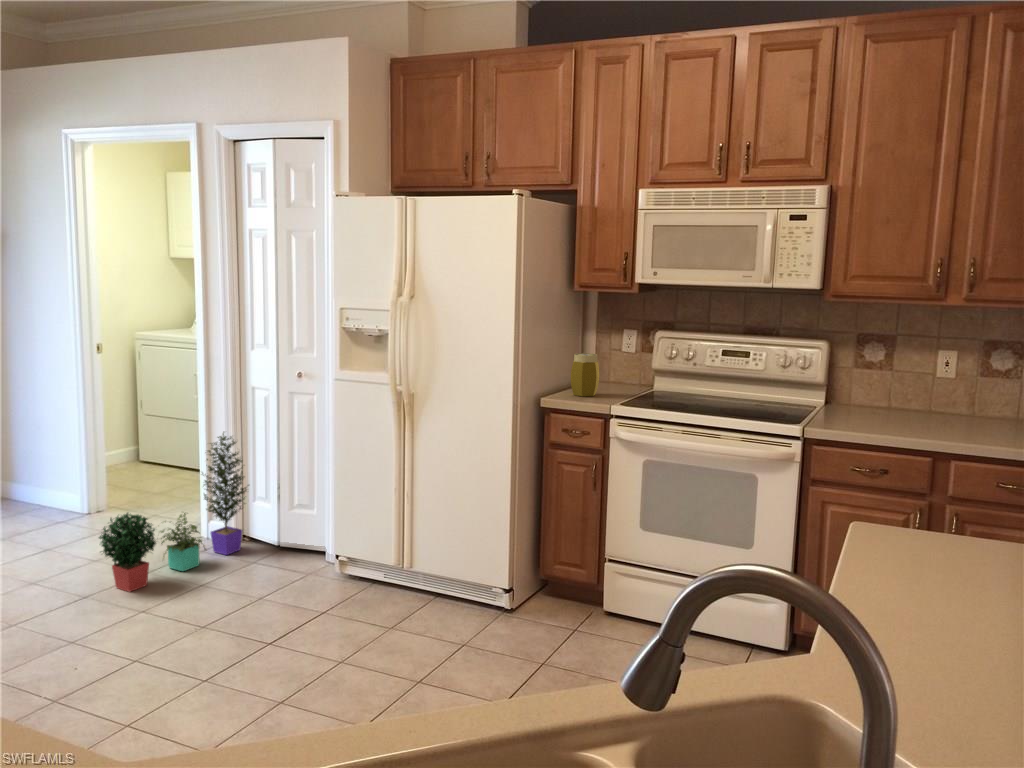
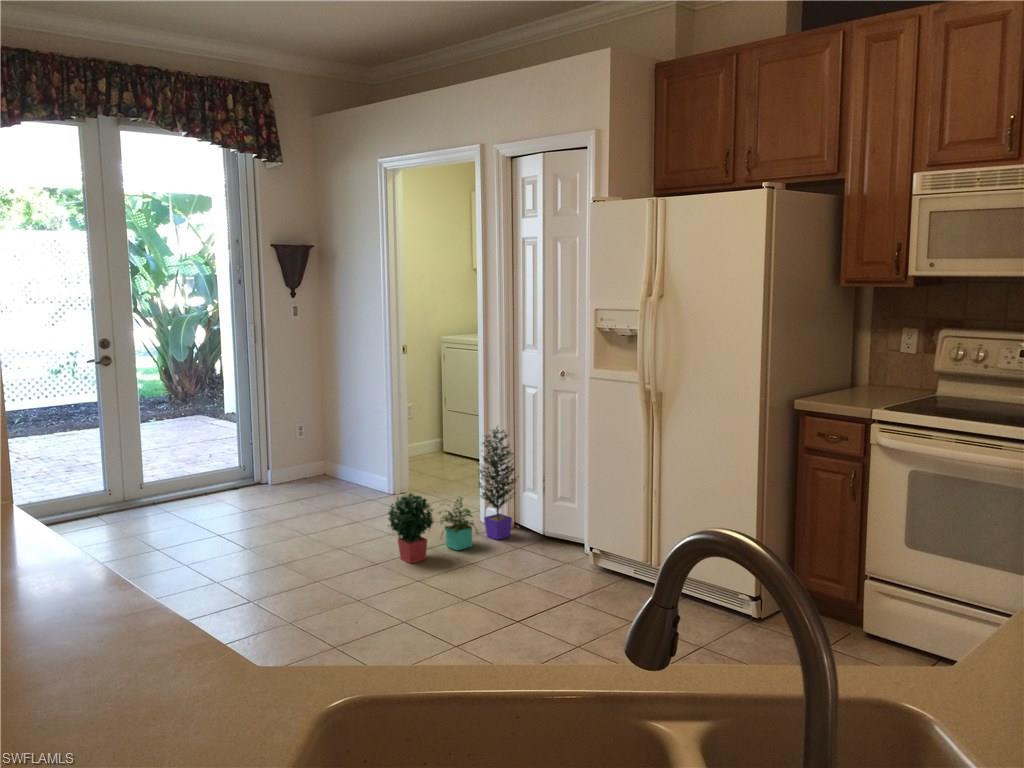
jar: present [571,353,599,396] -> none [832,353,866,400]

